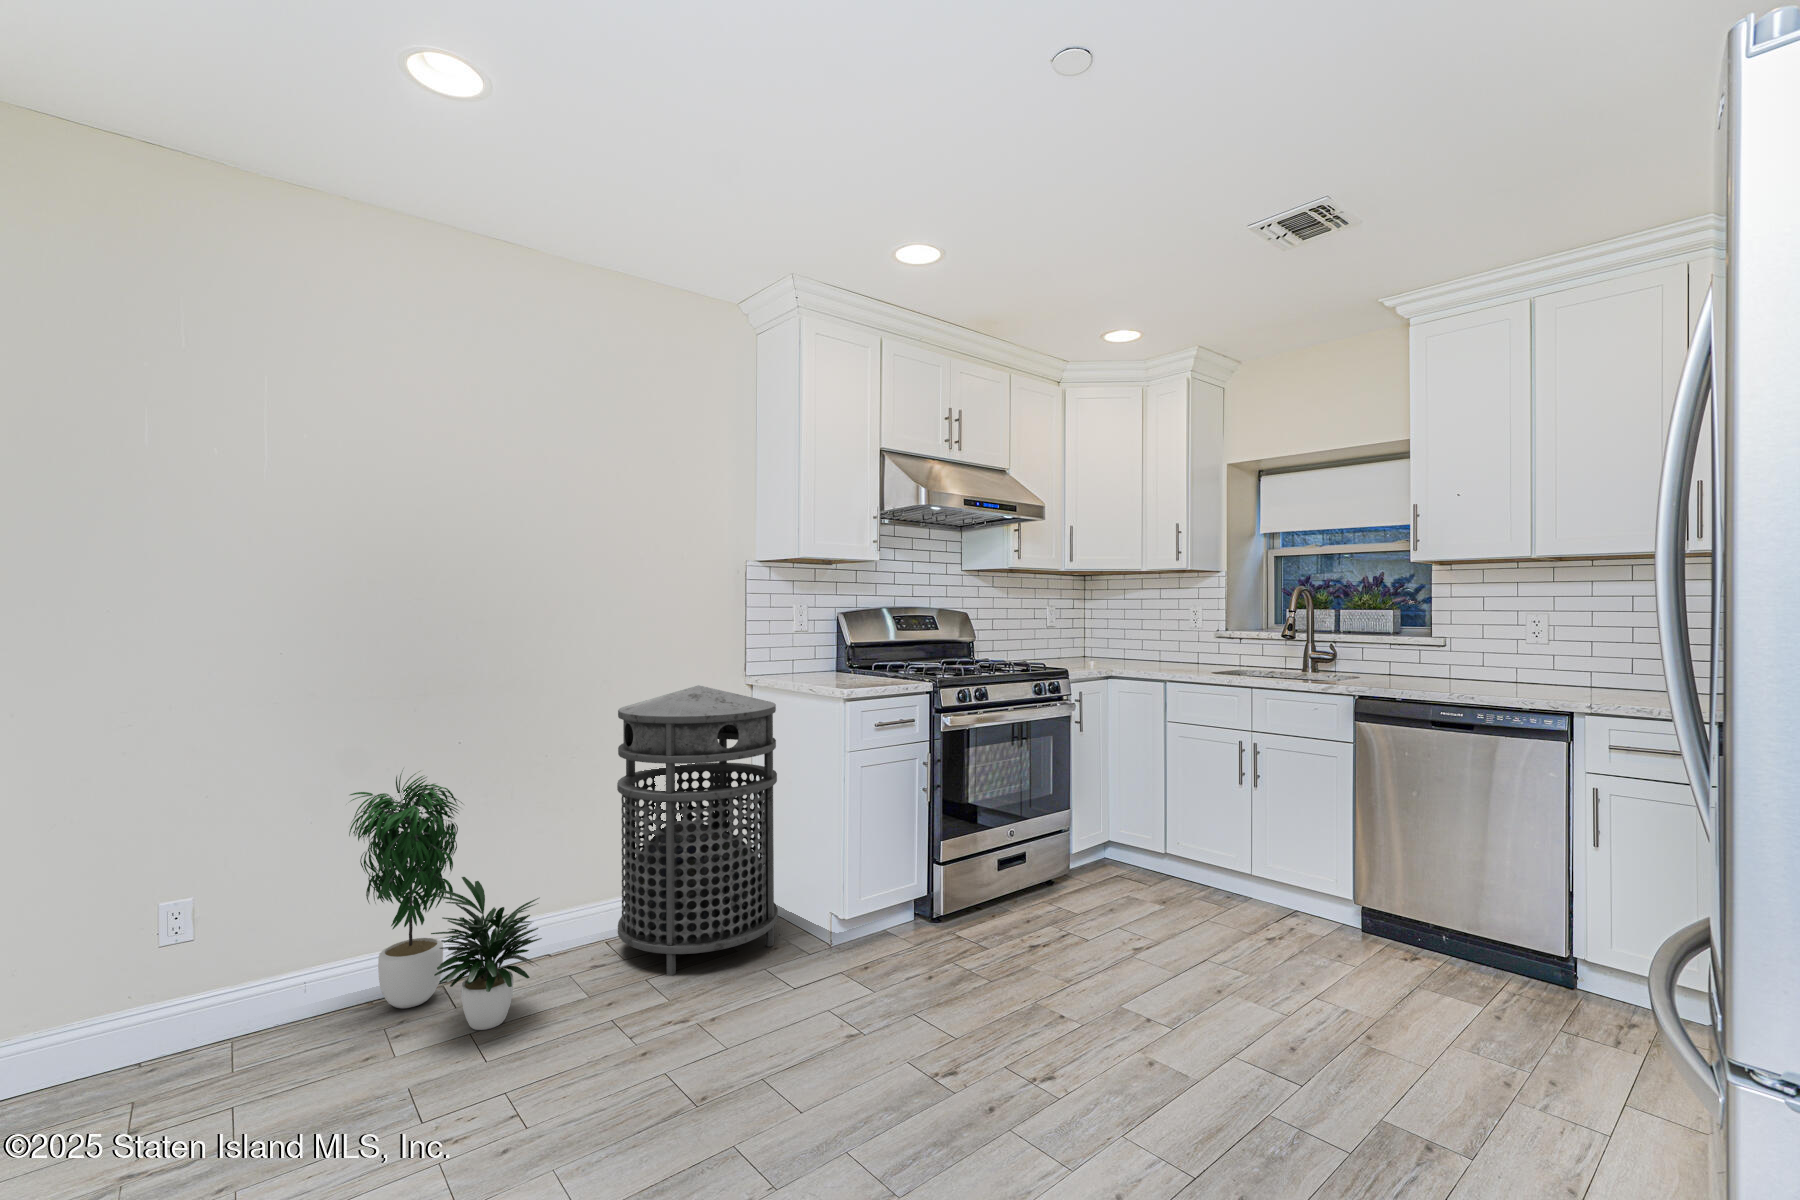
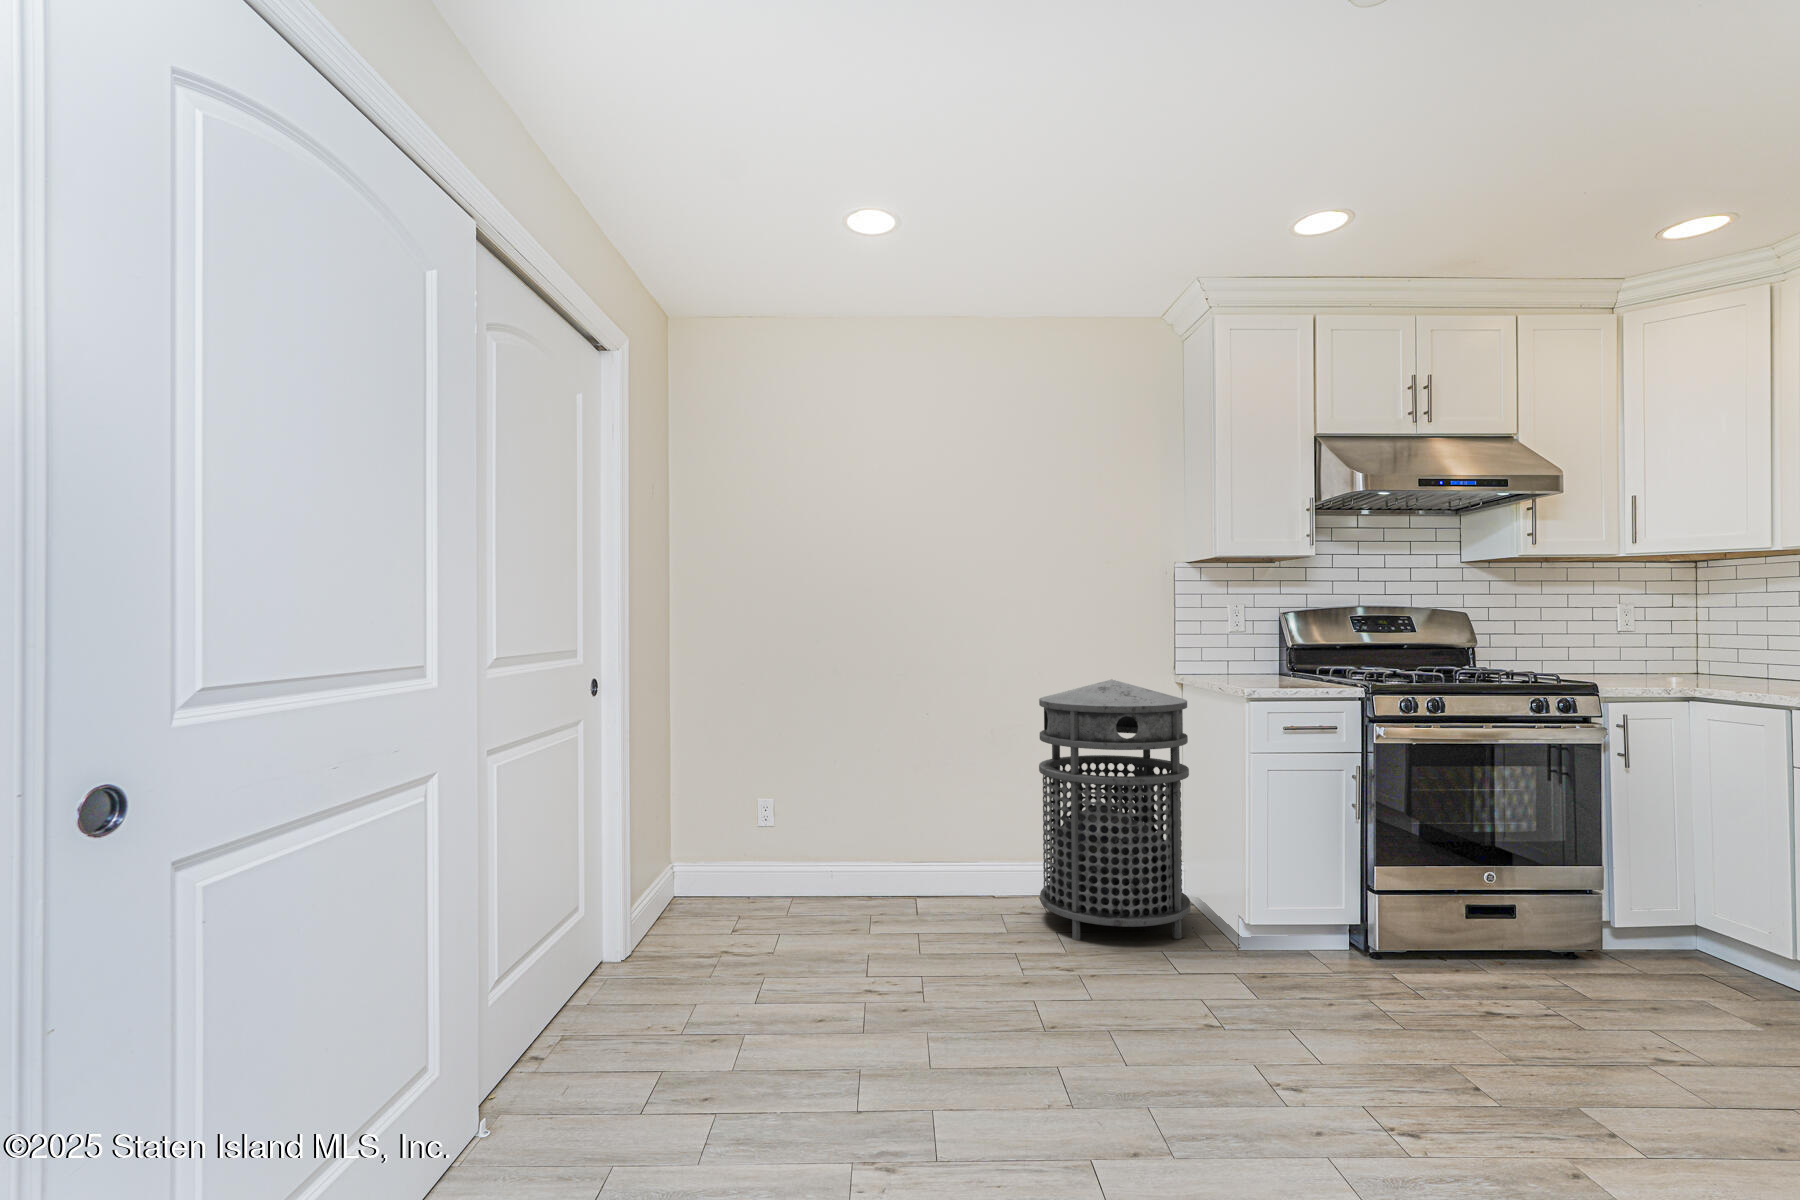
potted plant: present [349,771,542,1030] -> none [840,730,964,941]

